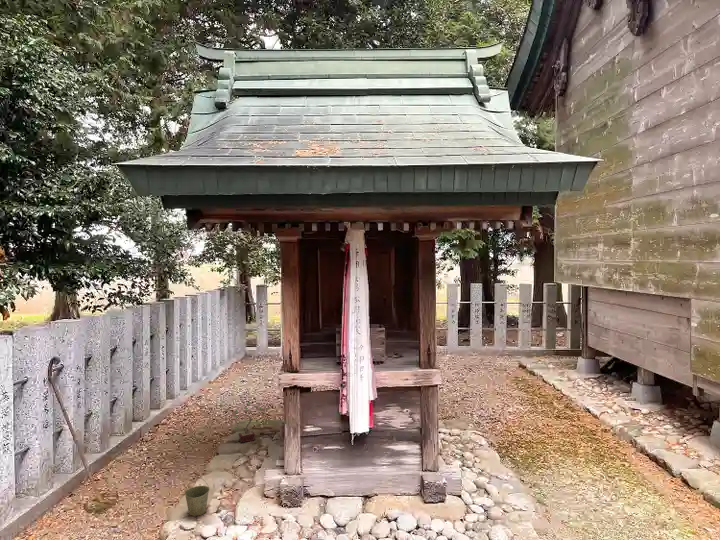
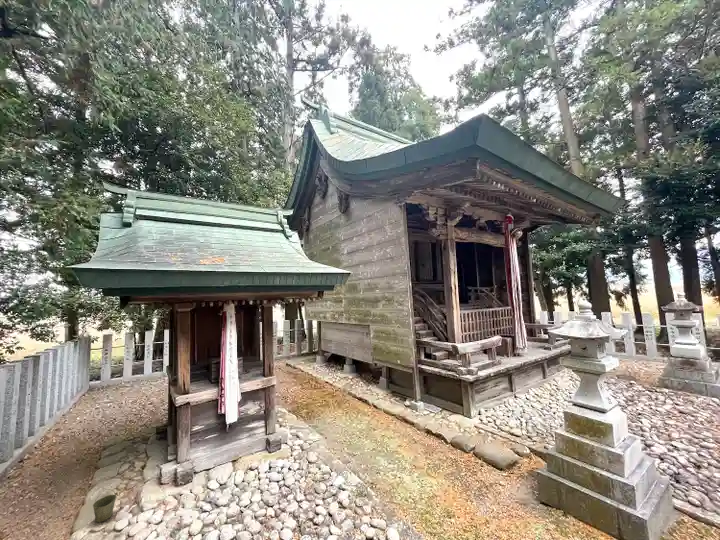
potted plant: present [234,402,268,442] -> none [111,424,143,457]

